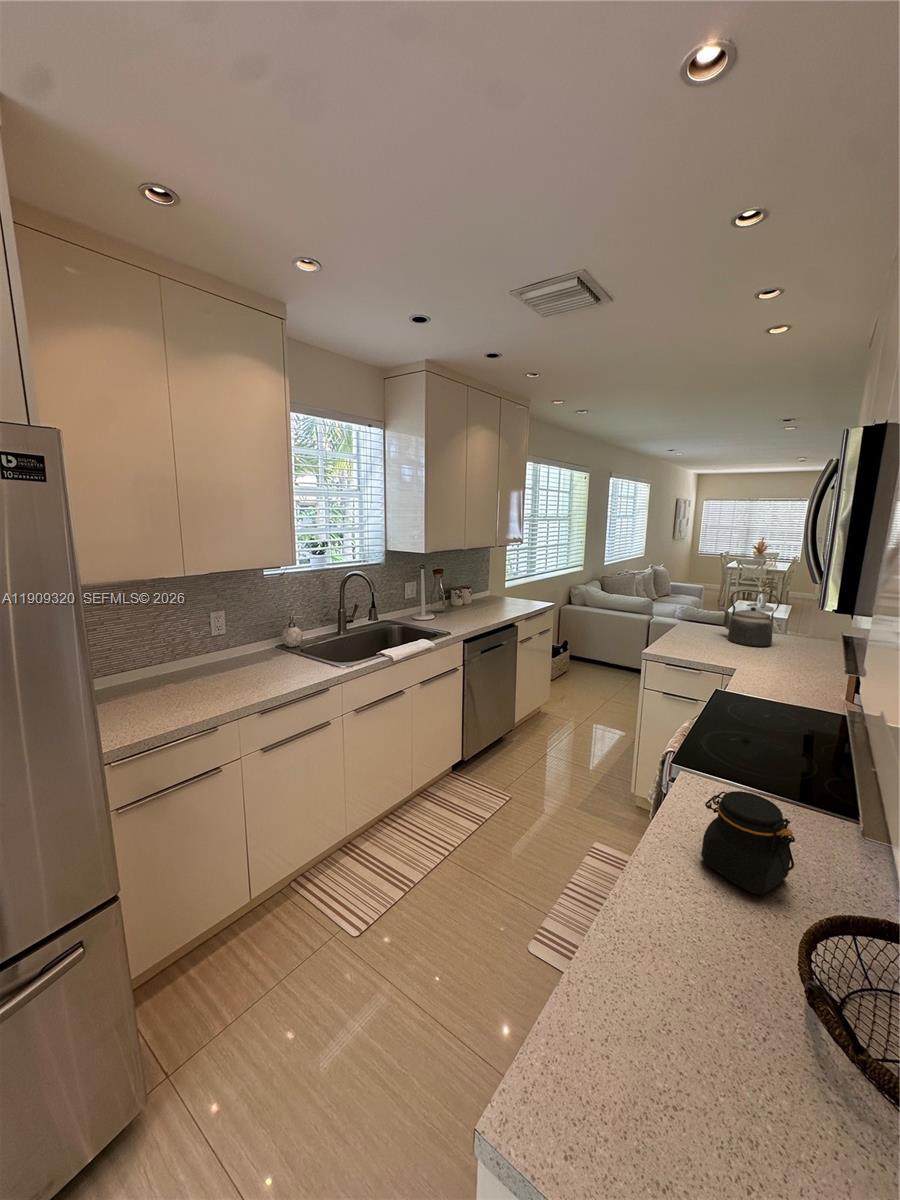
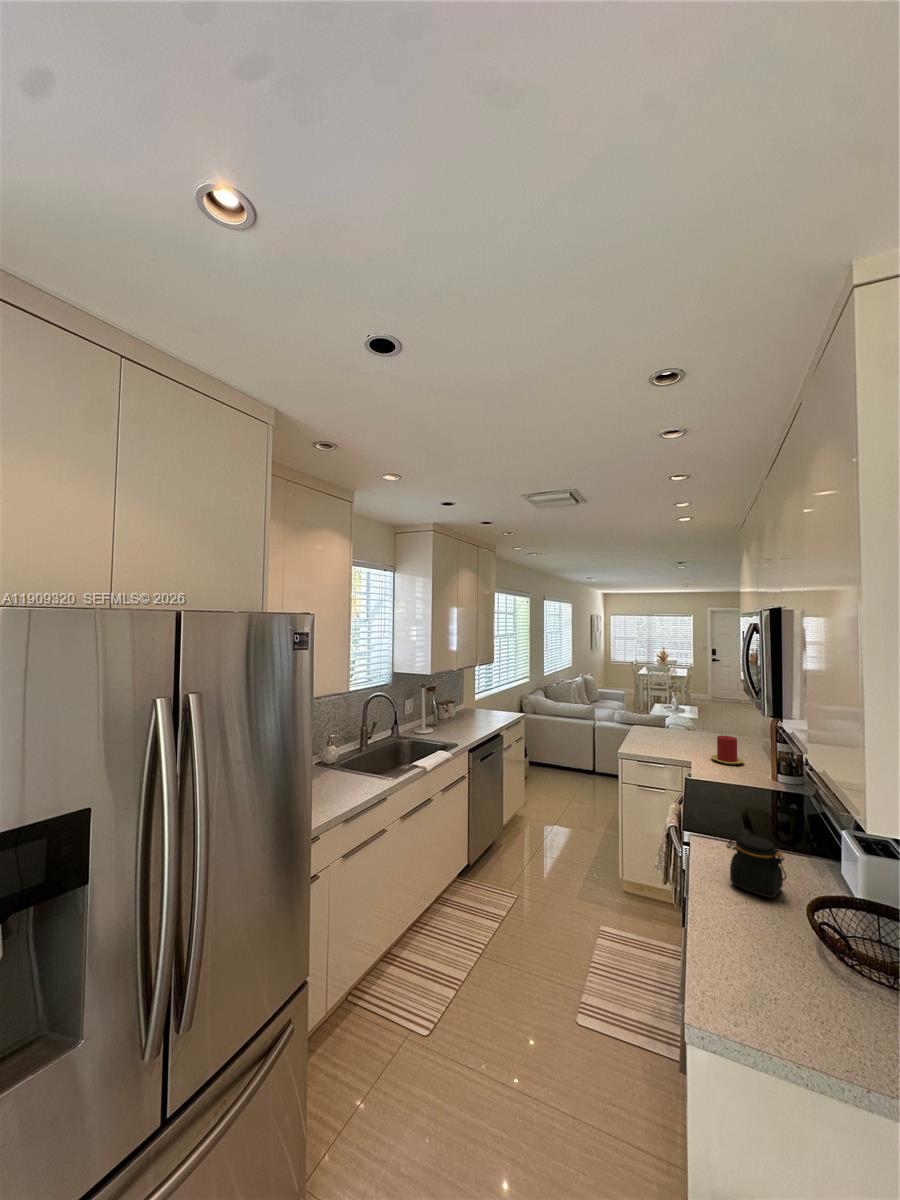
kettle: present [721,590,780,647] -> none [667,698,709,743]
candle: none [765,639,812,677] -> present [711,736,744,764]

